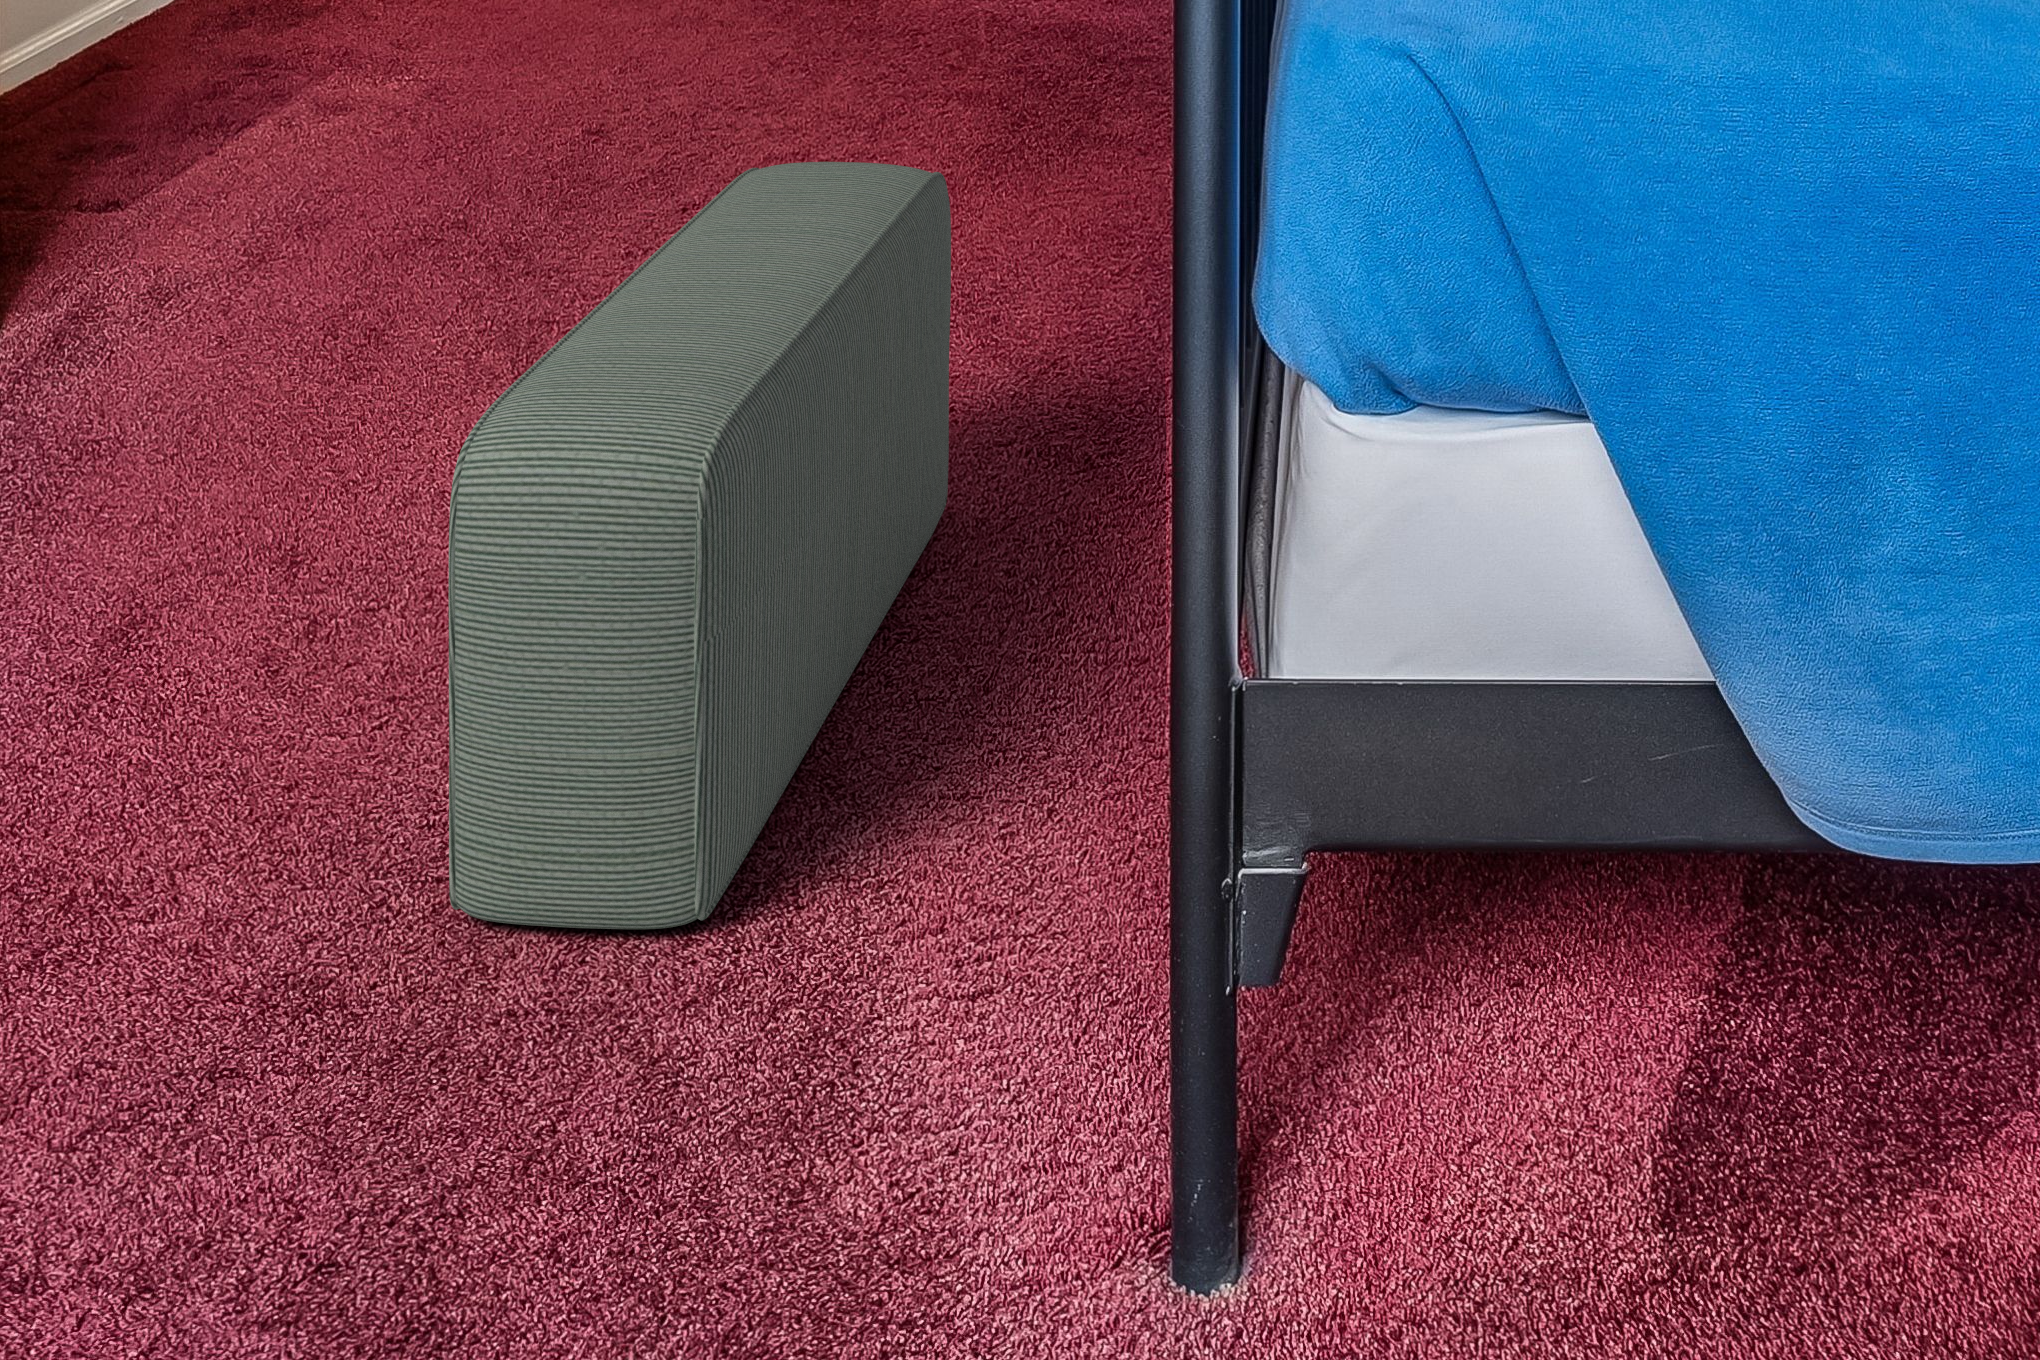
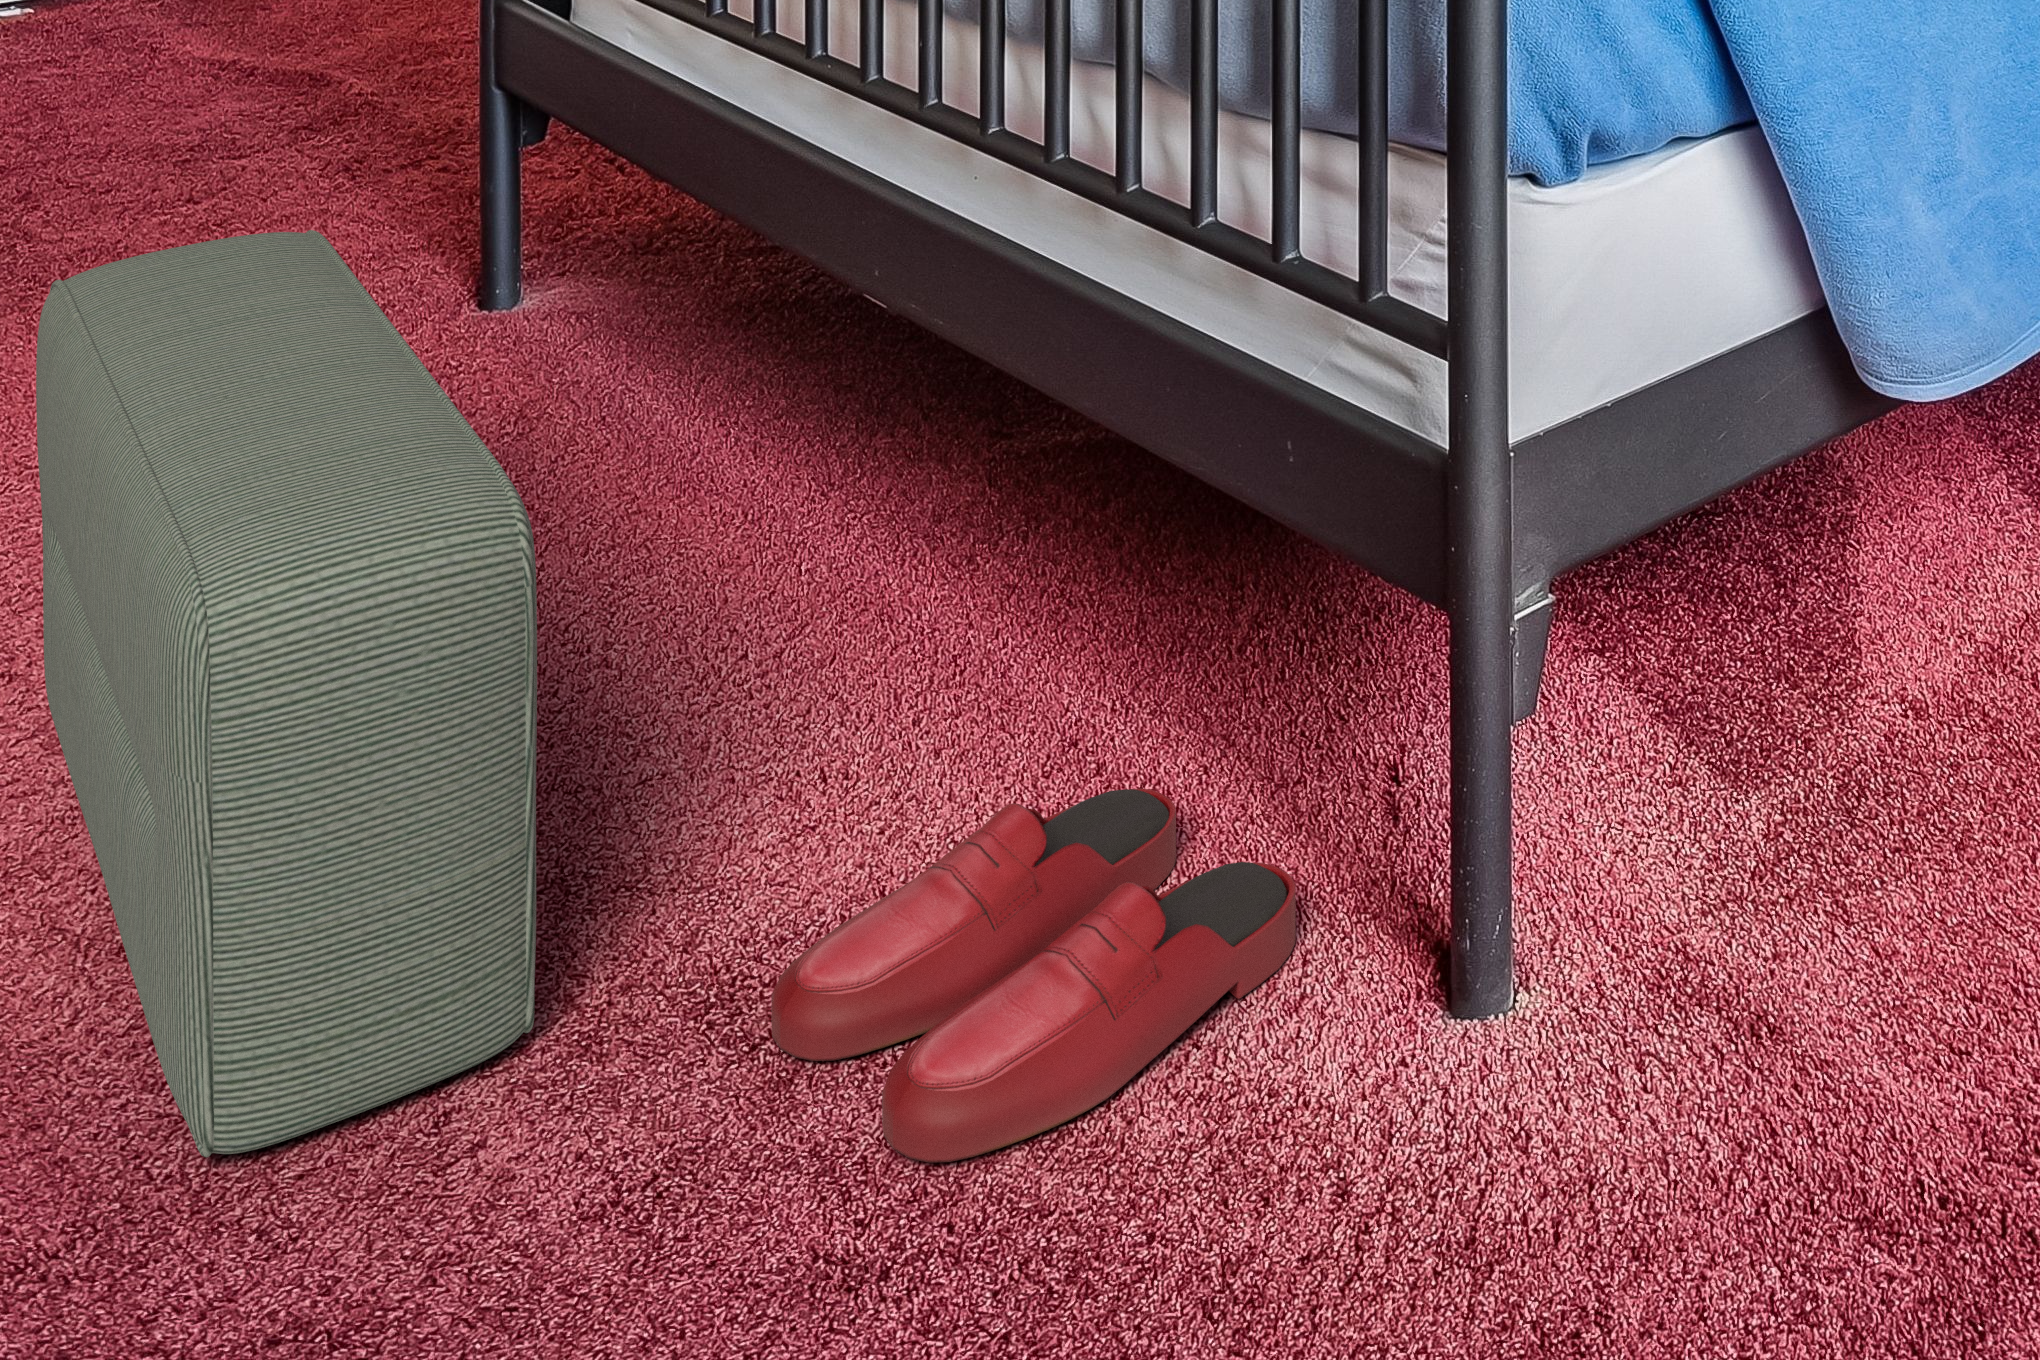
slippers: none [796,894,1285,1231] -> present [771,789,1295,1163]

